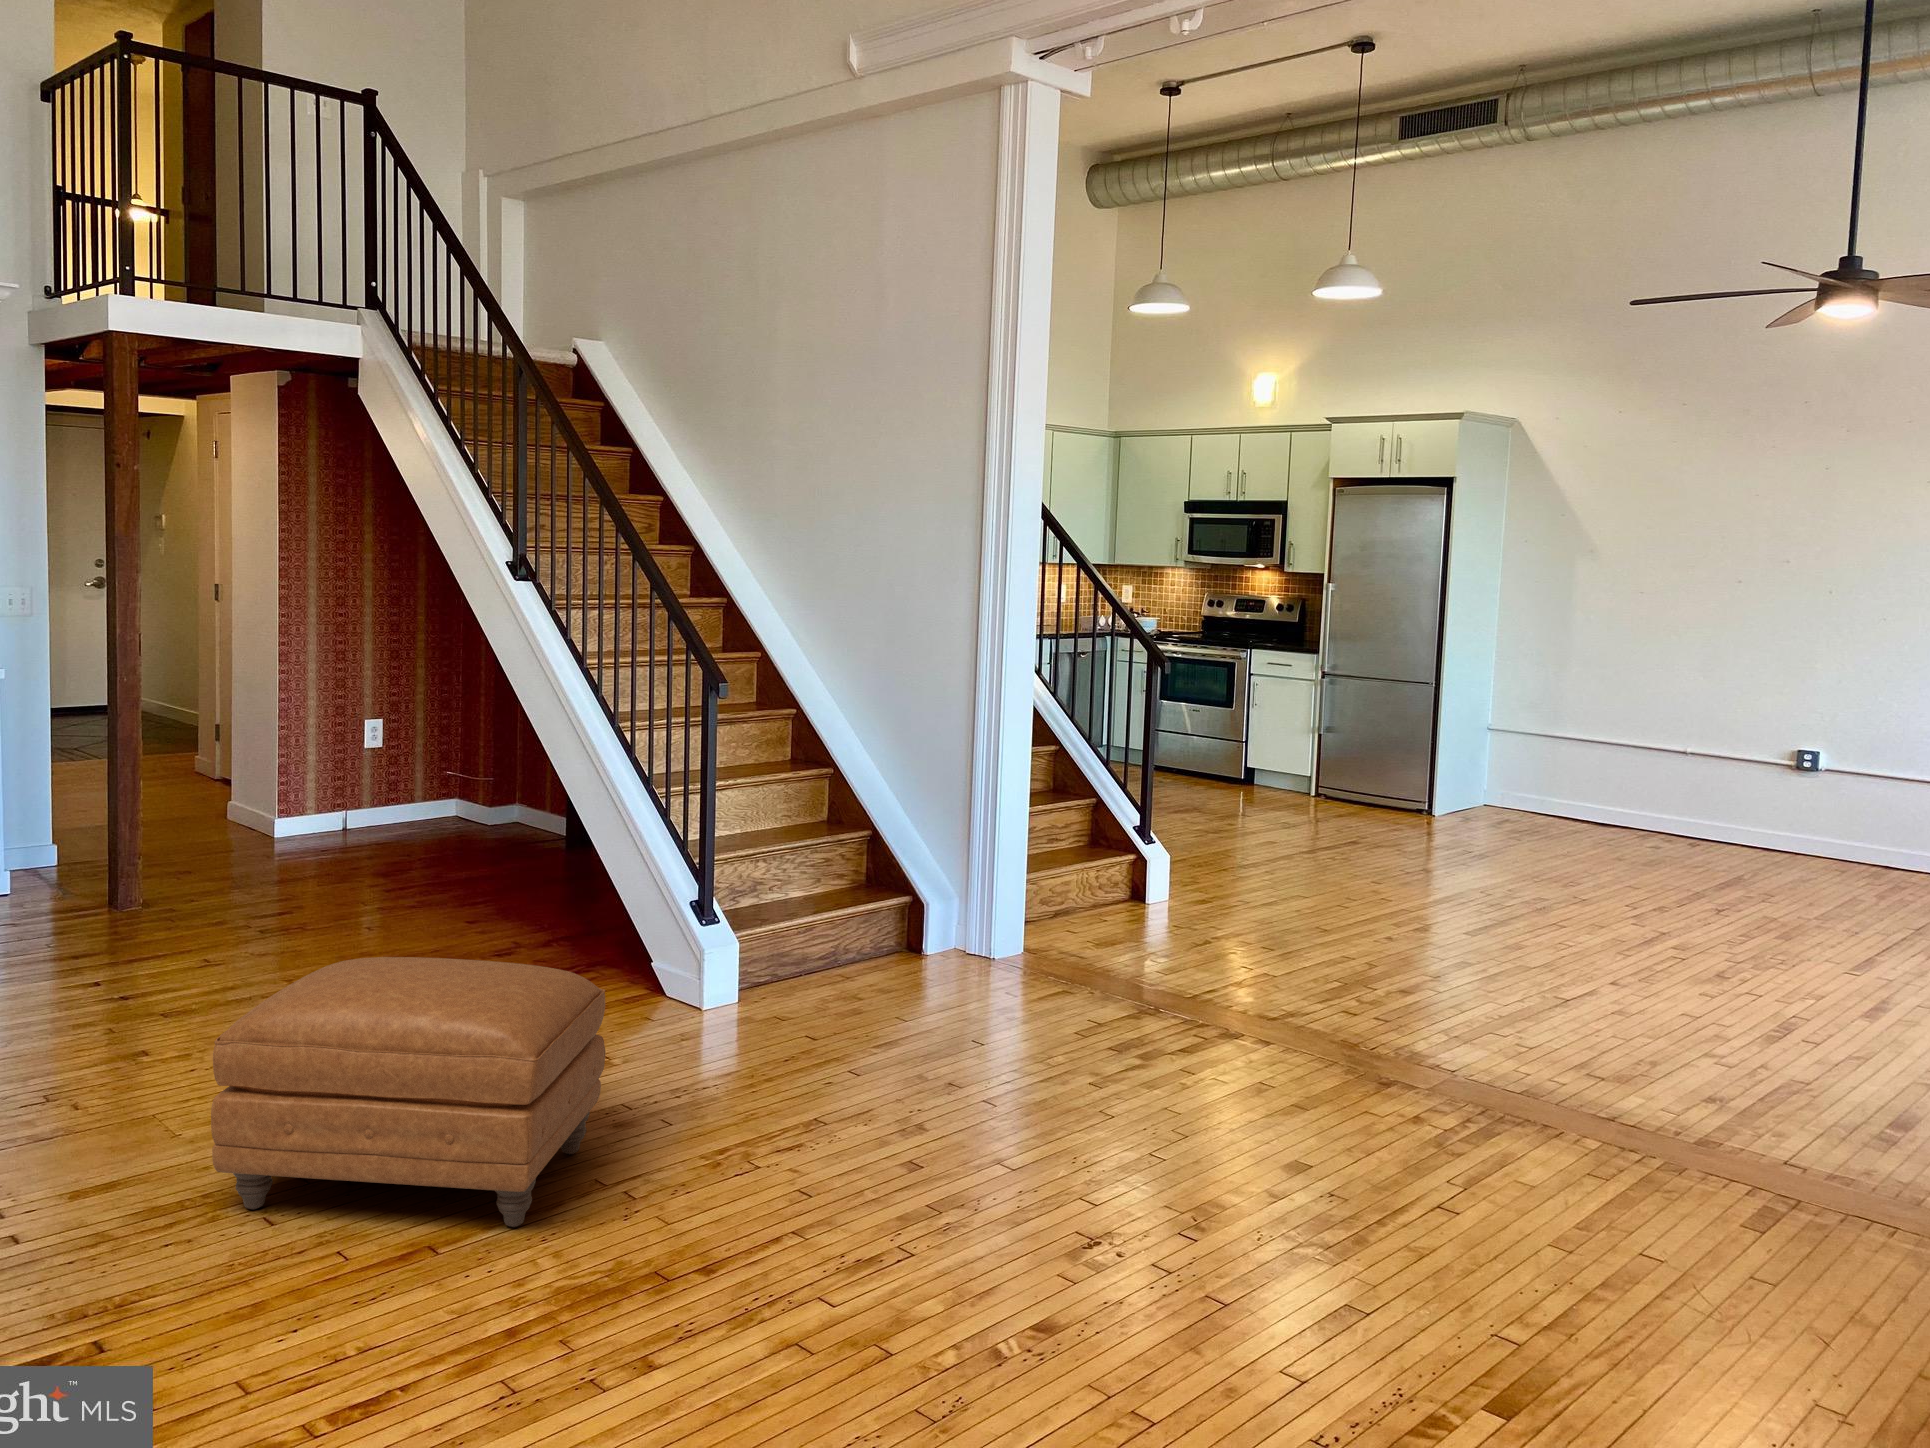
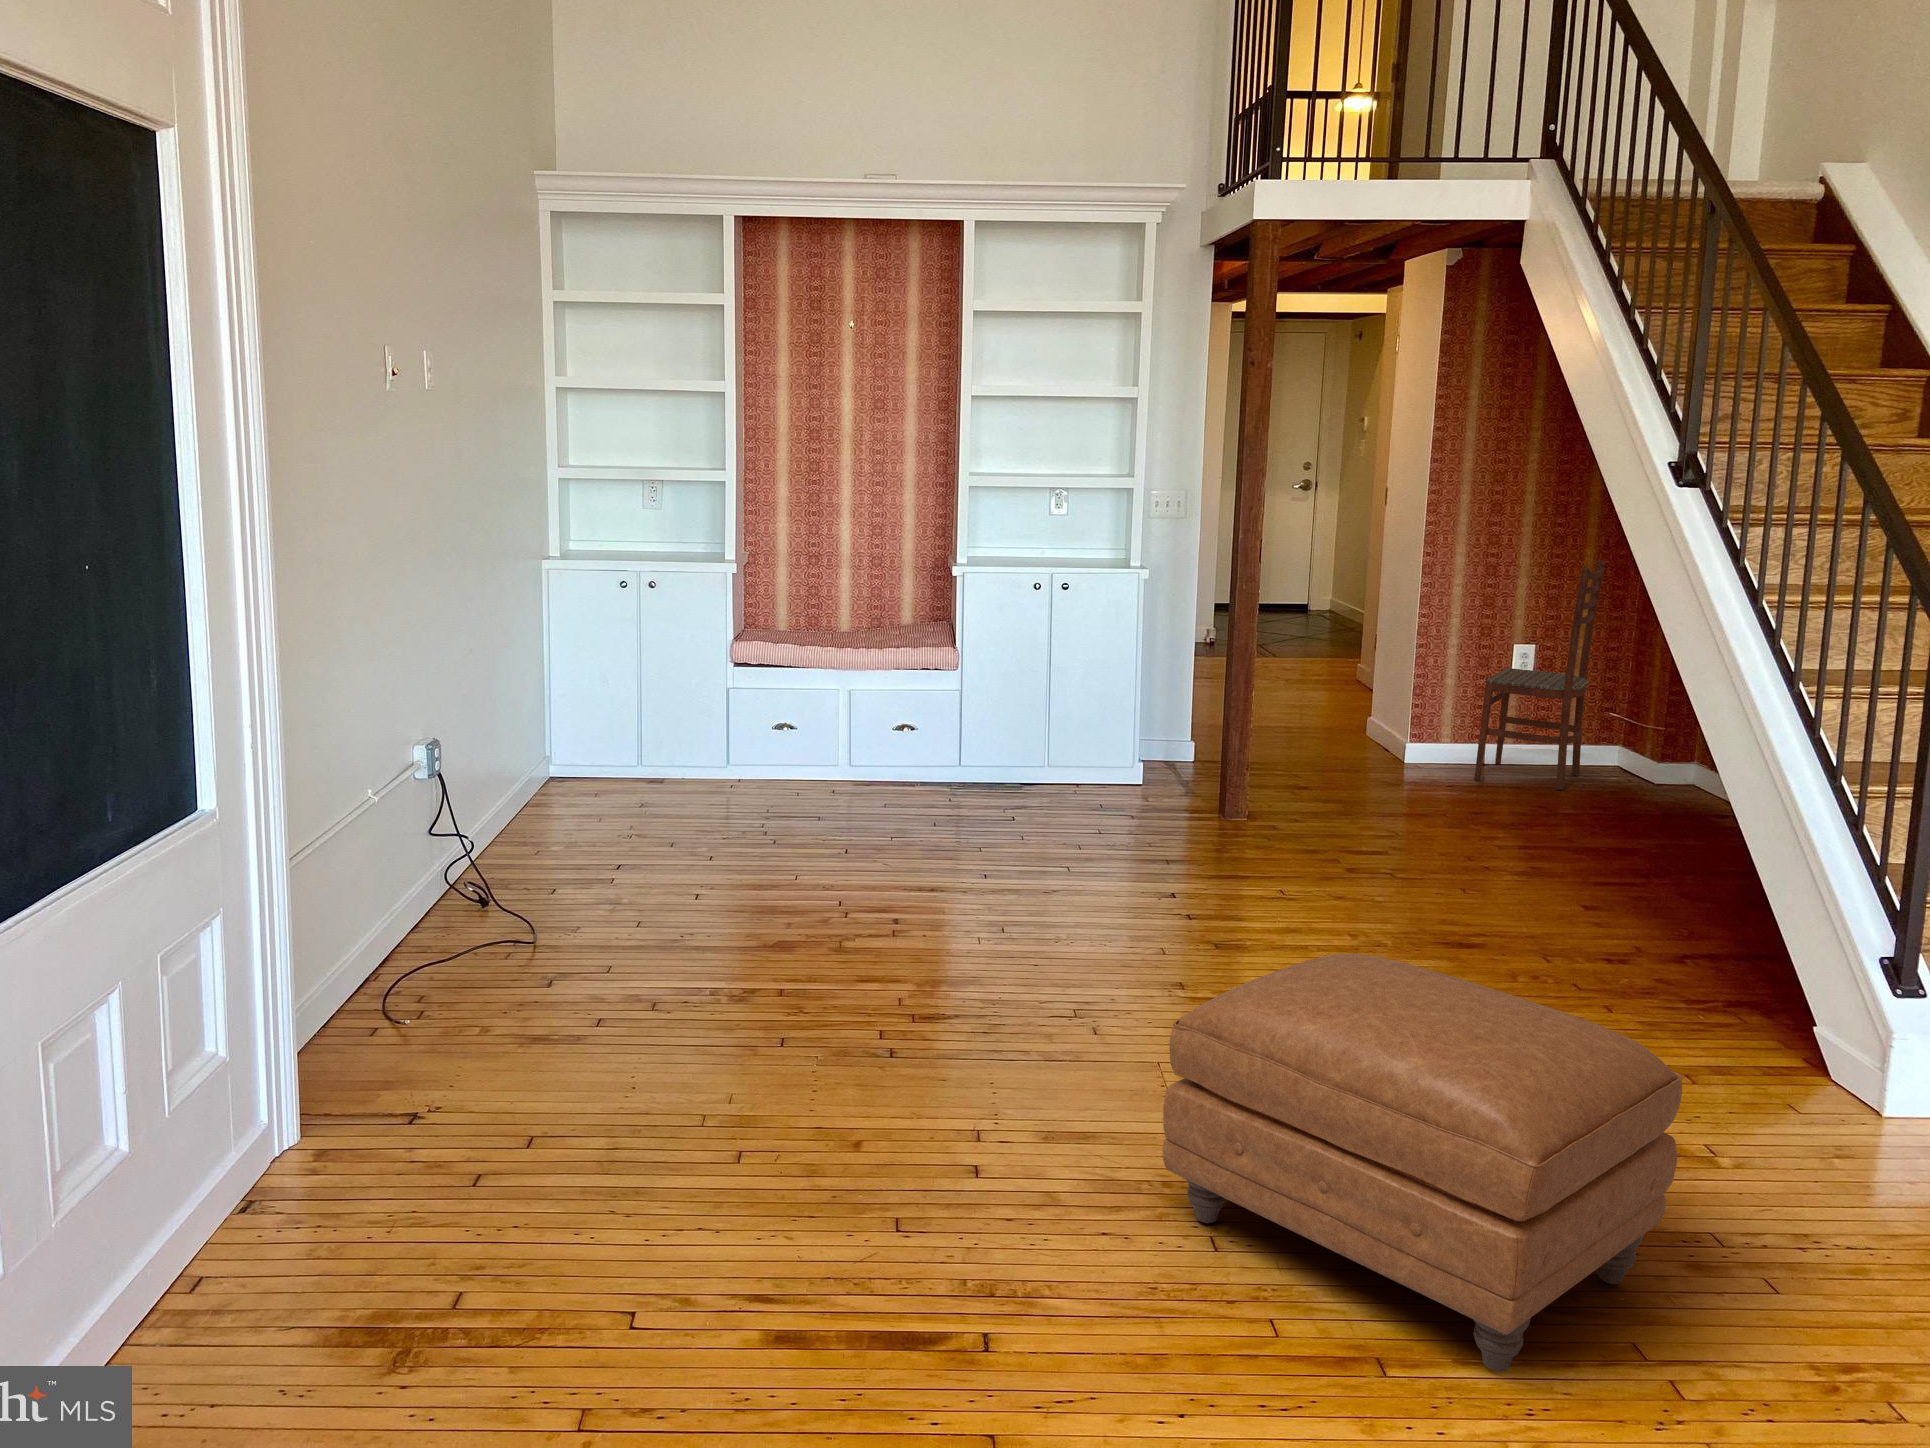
dining chair: none [344,643,436,842] -> present [1474,560,1605,790]

